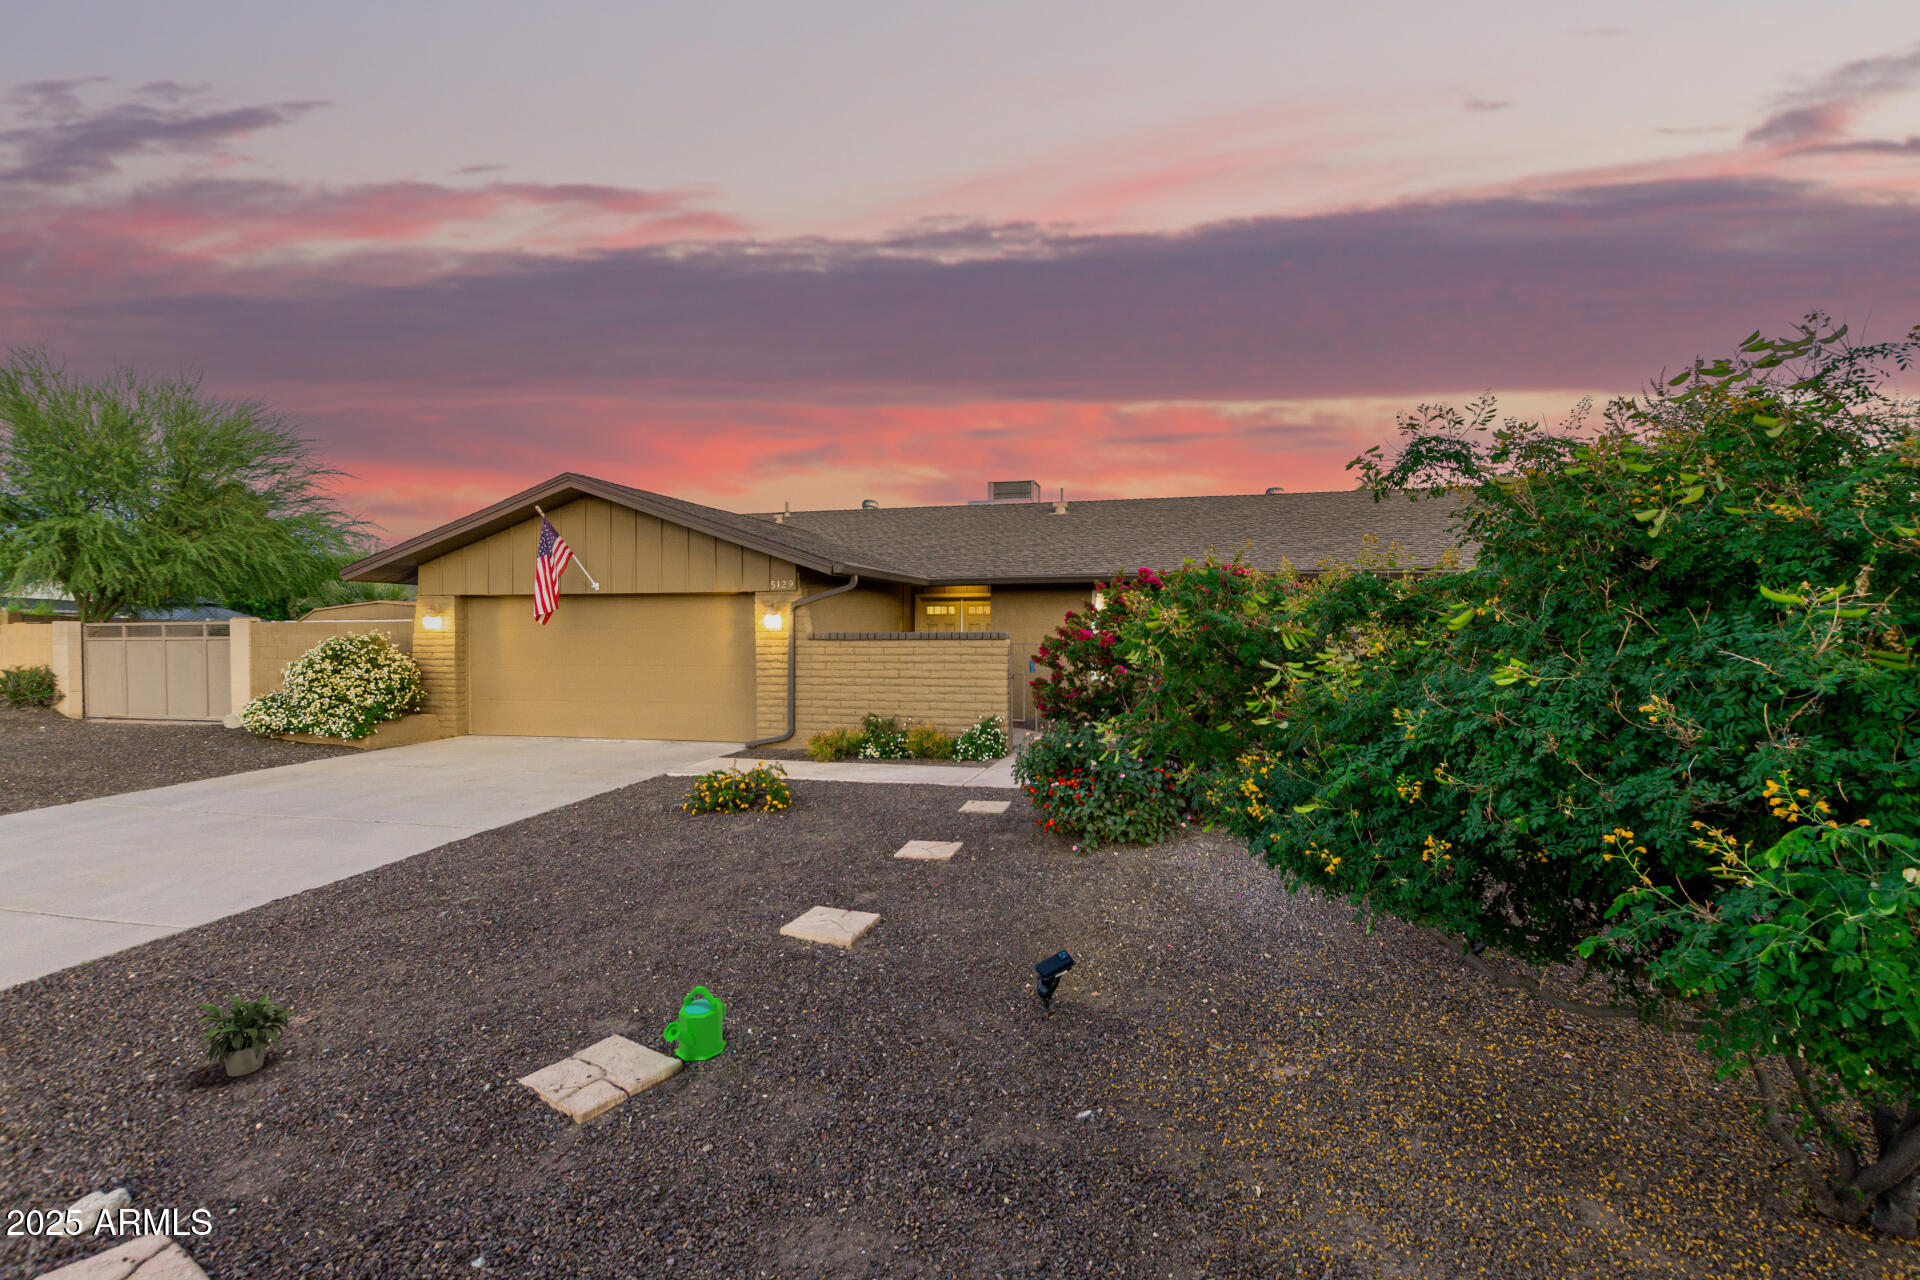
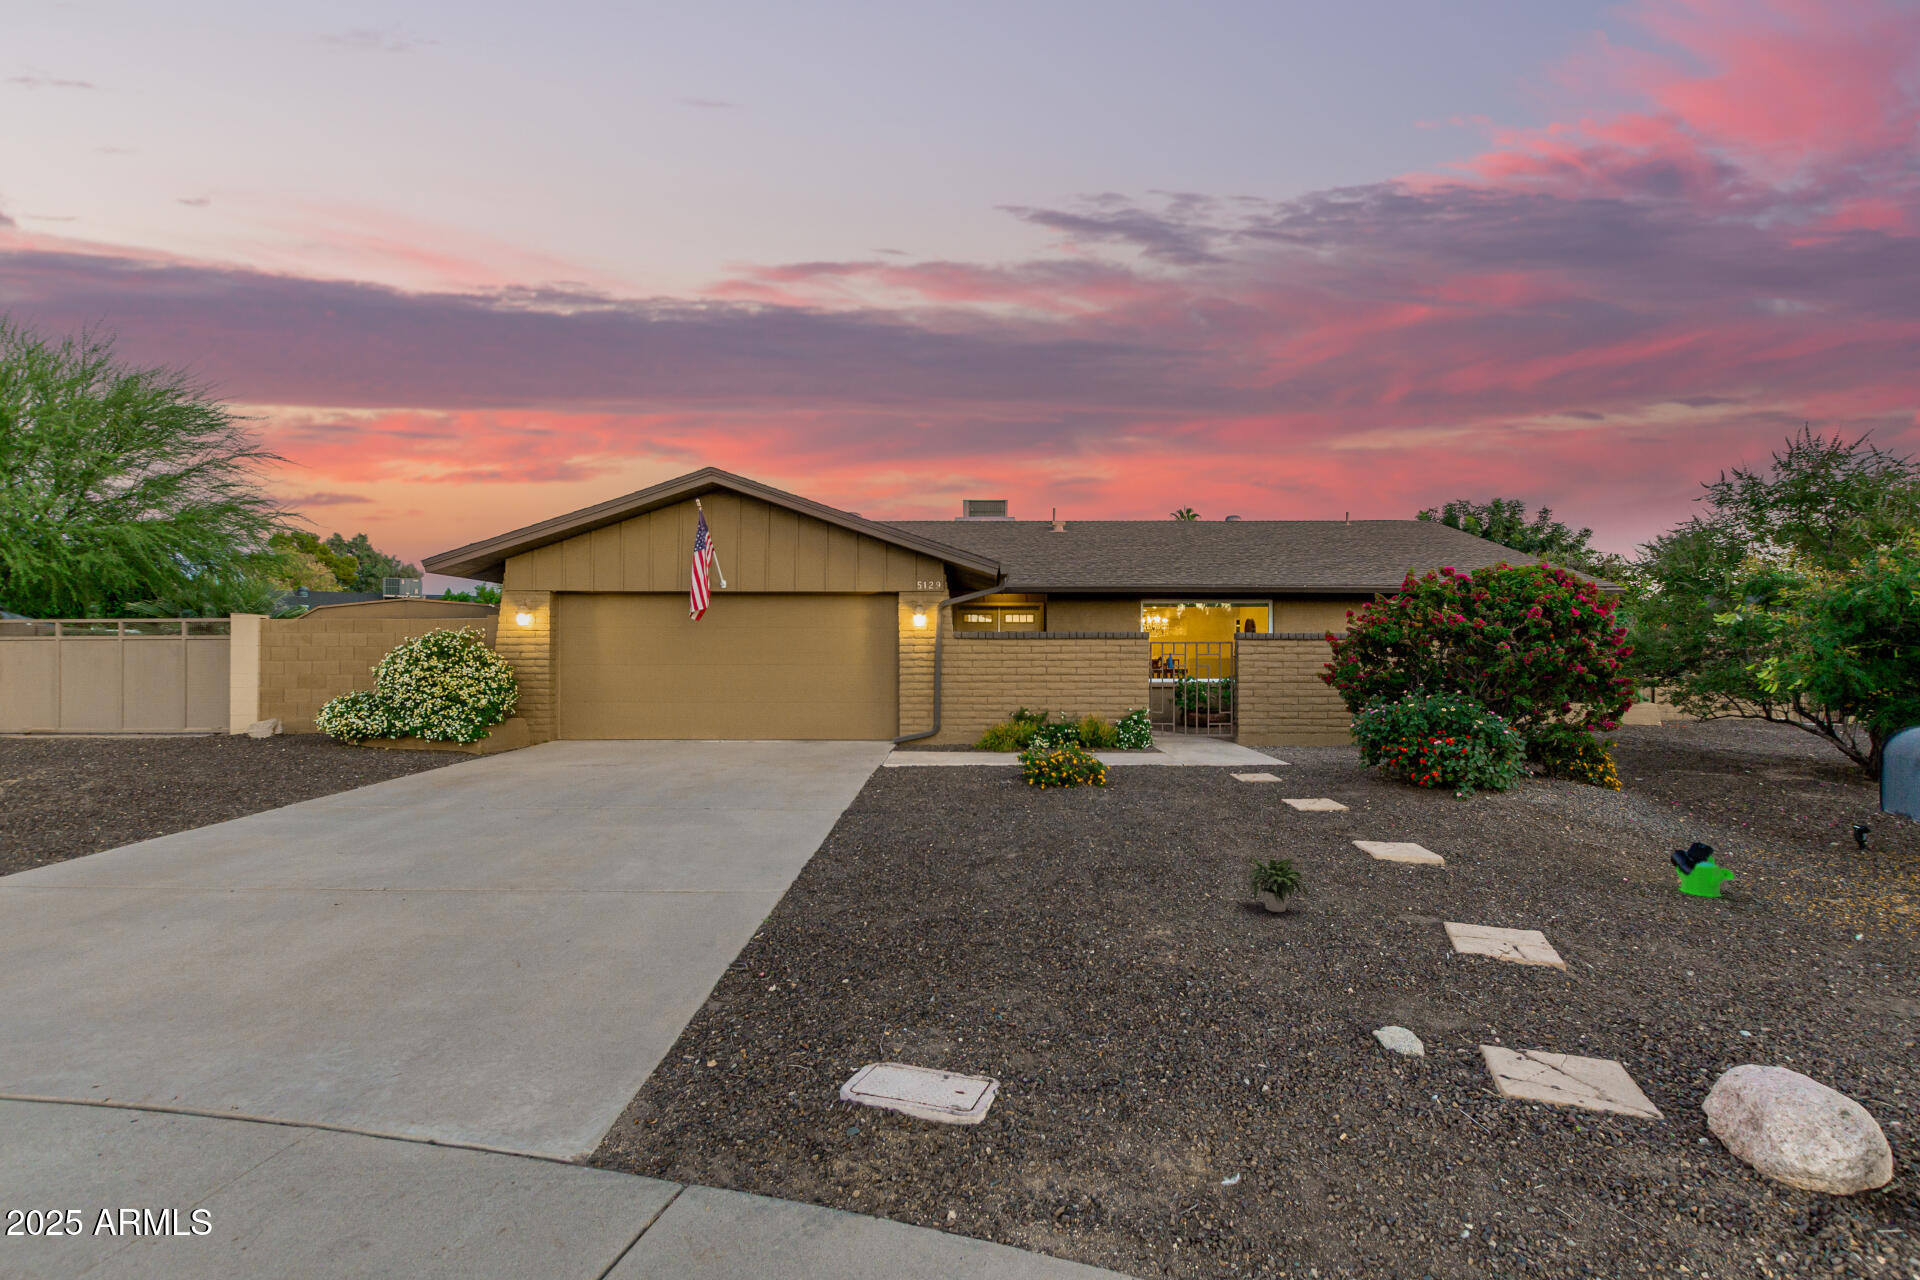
watering can: present [664,986,727,1061] -> present [1676,857,1734,897]

